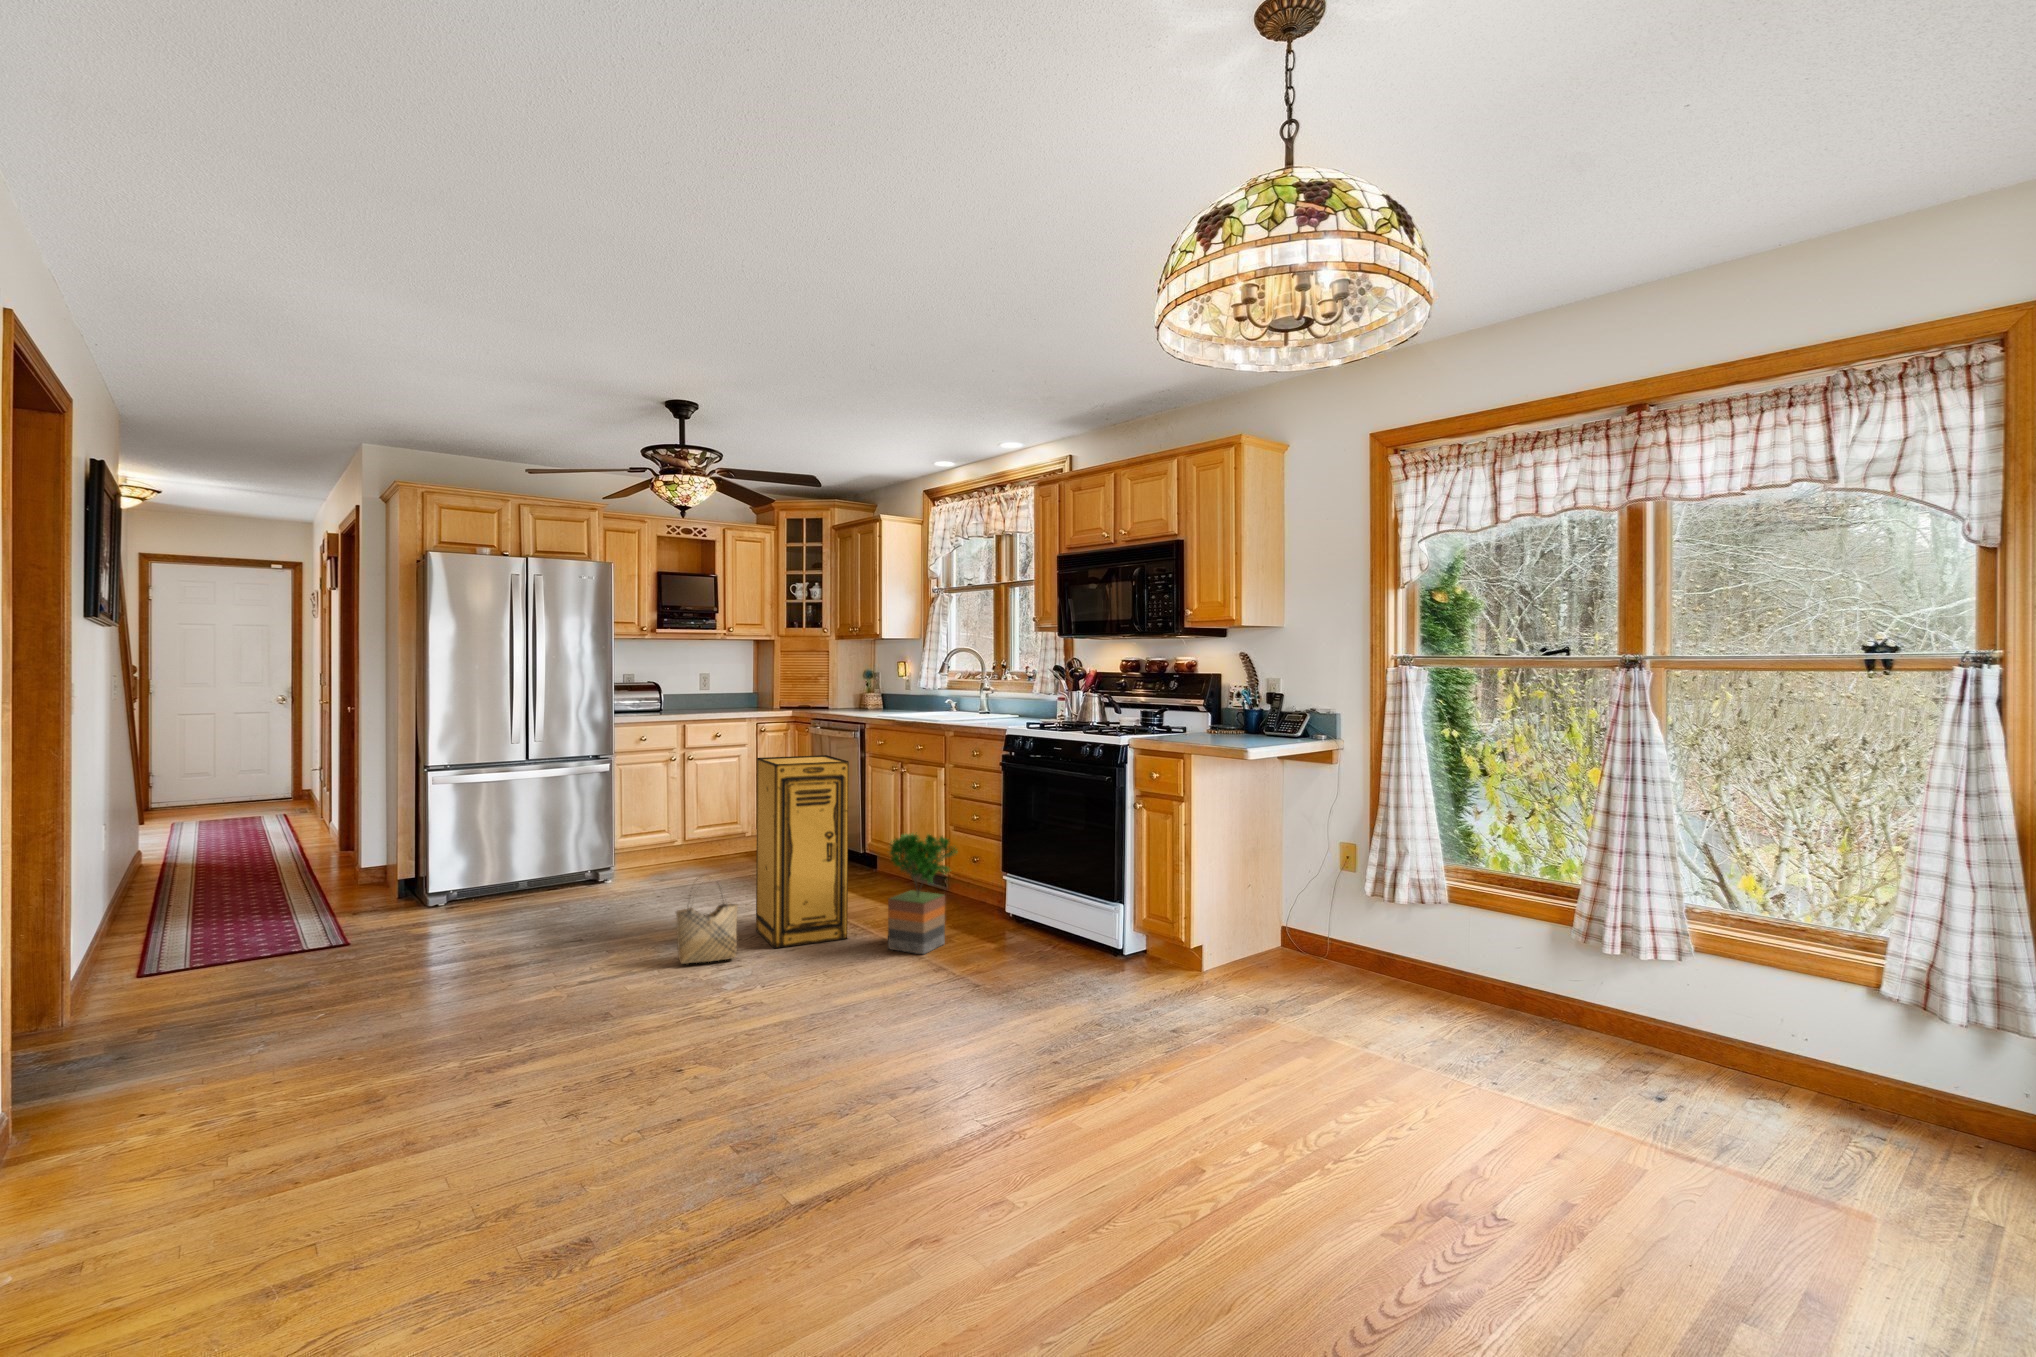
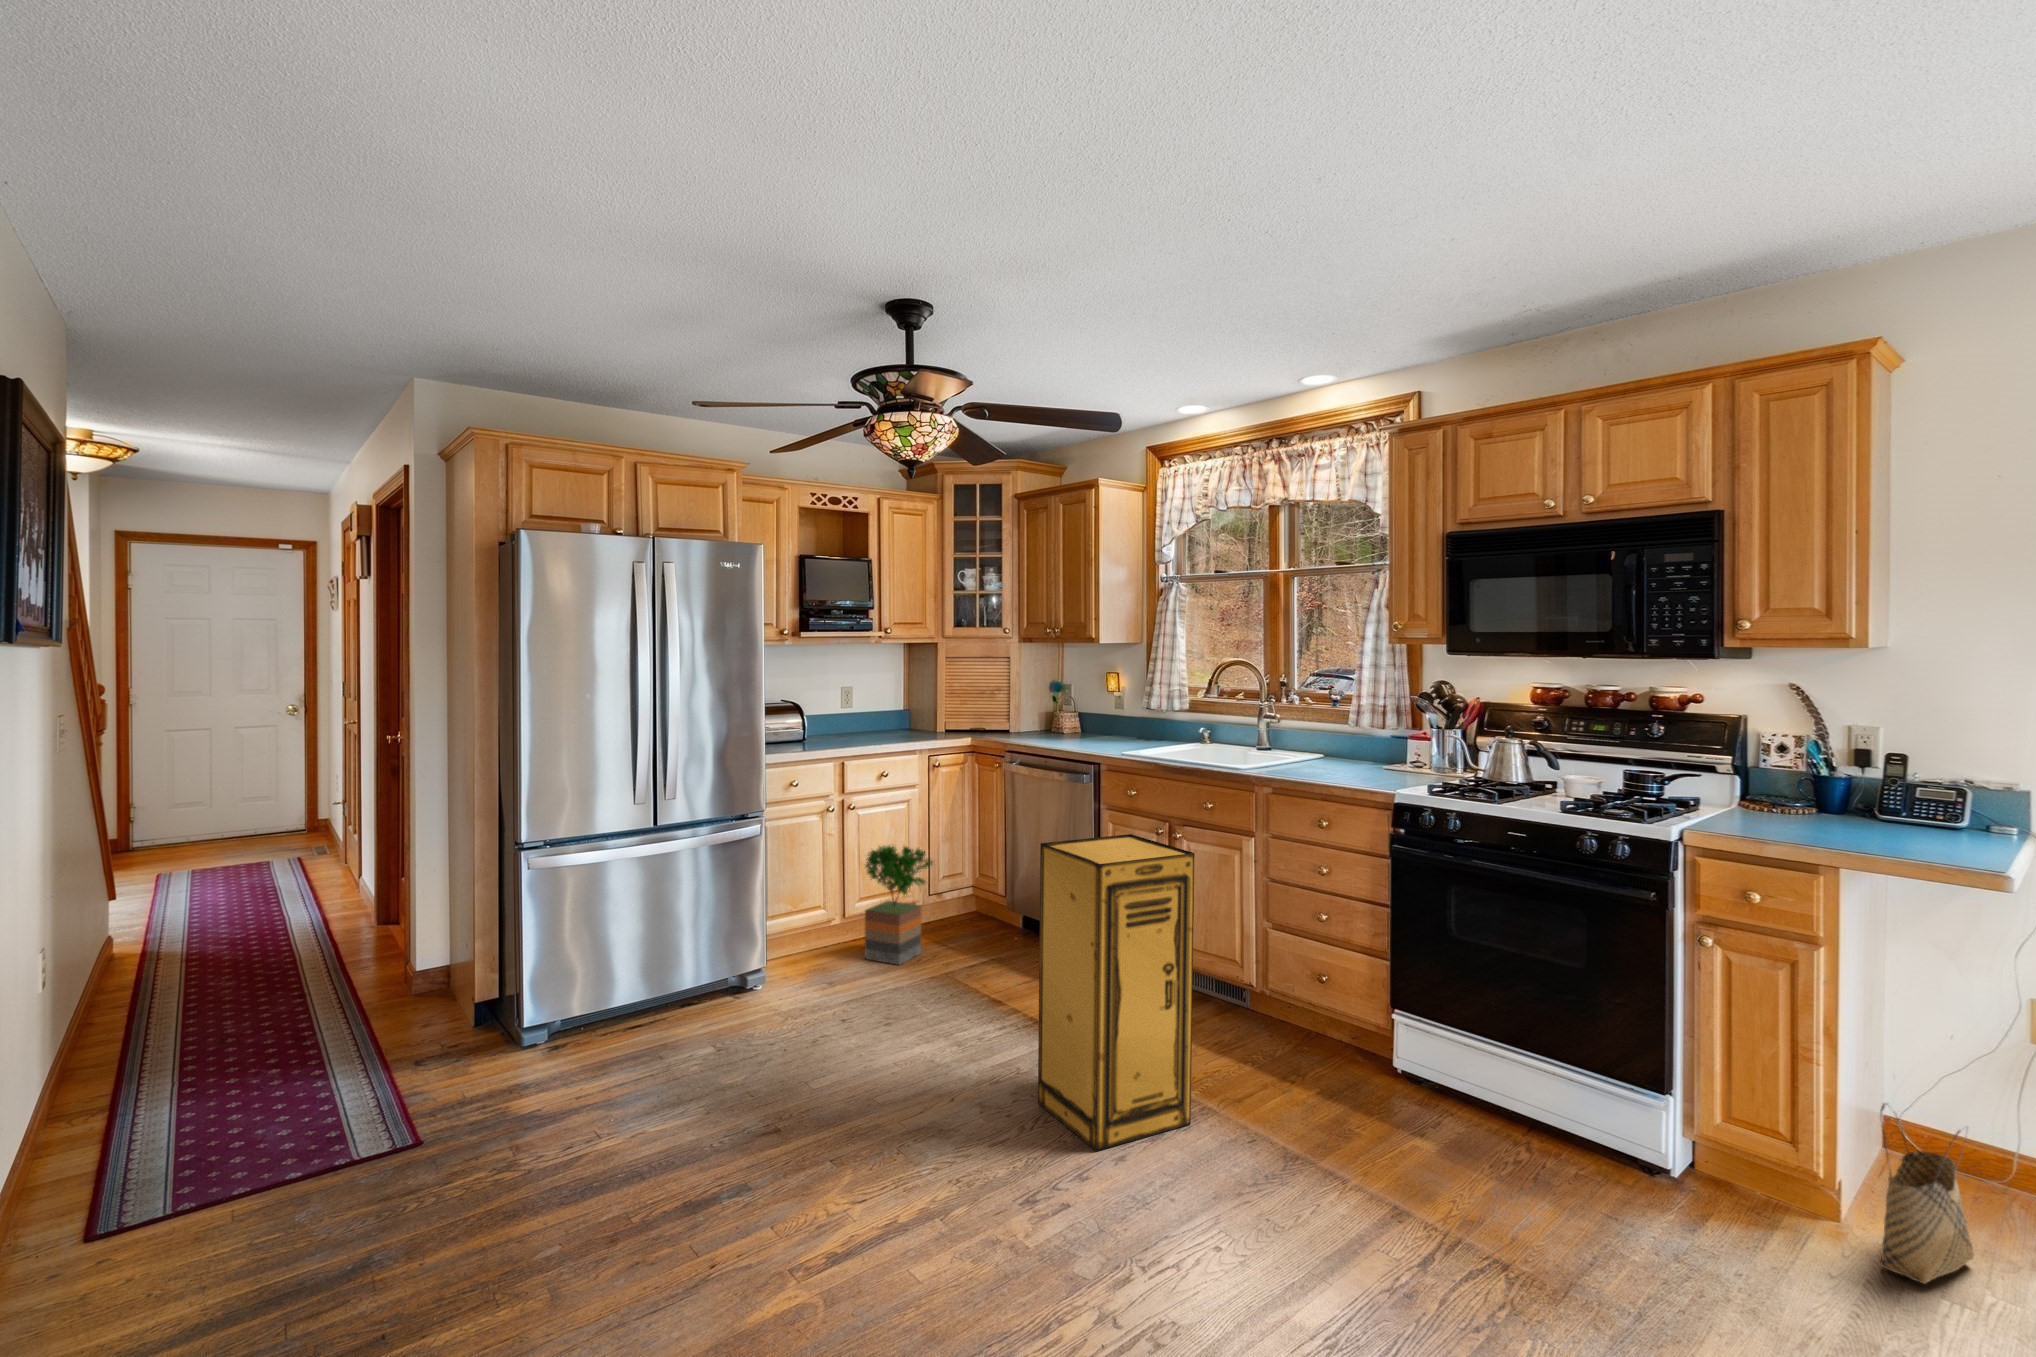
potted tree: present [888,834,957,954] -> present [865,845,933,965]
woven basket: present [676,877,738,964] -> present [1880,1103,1974,1284]

